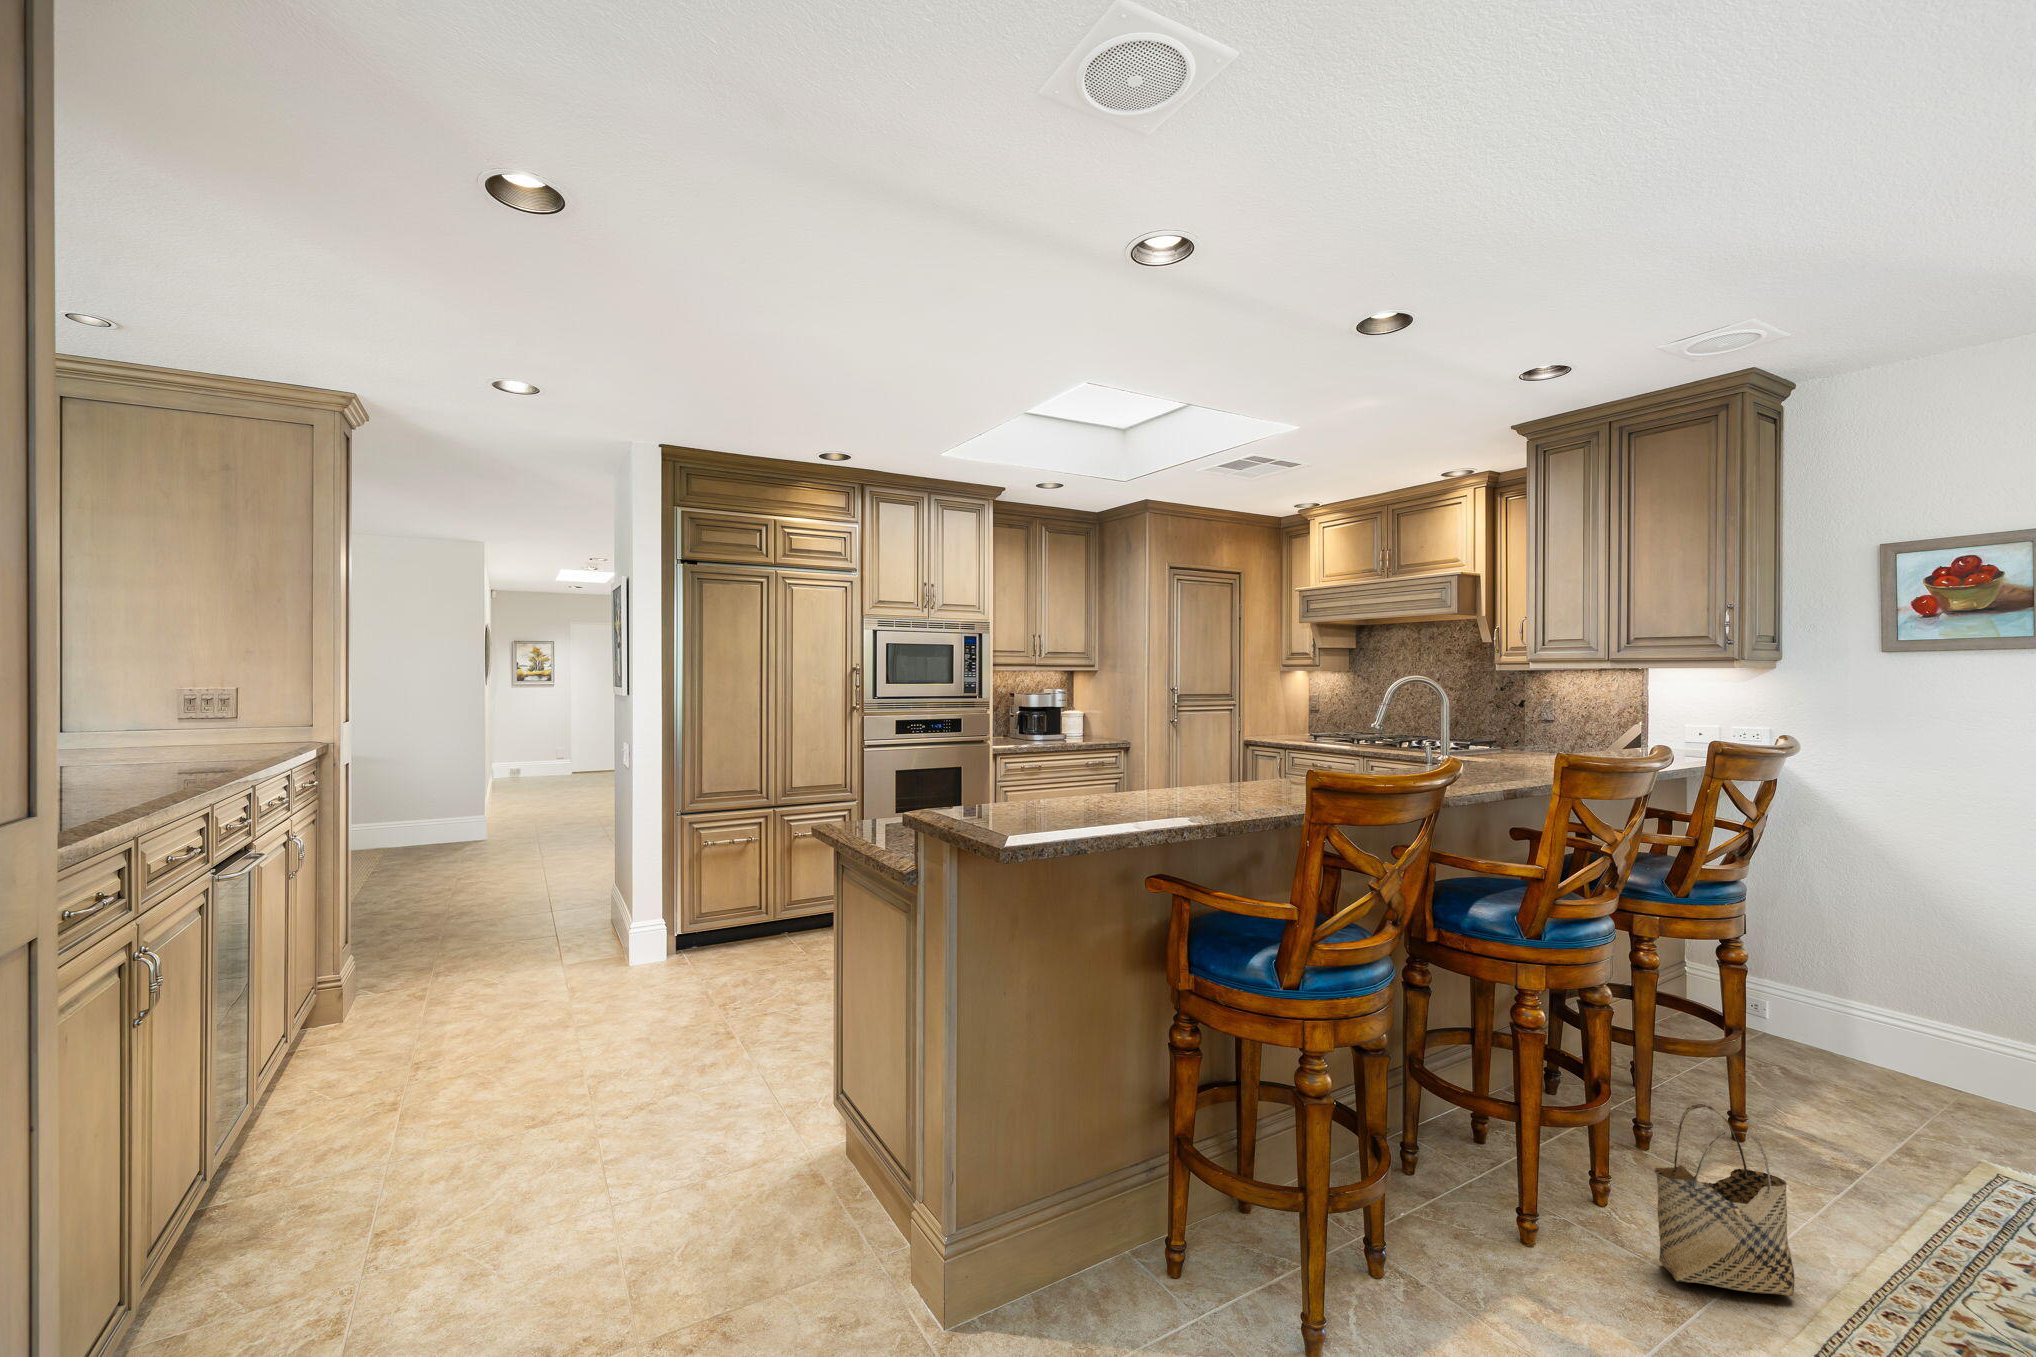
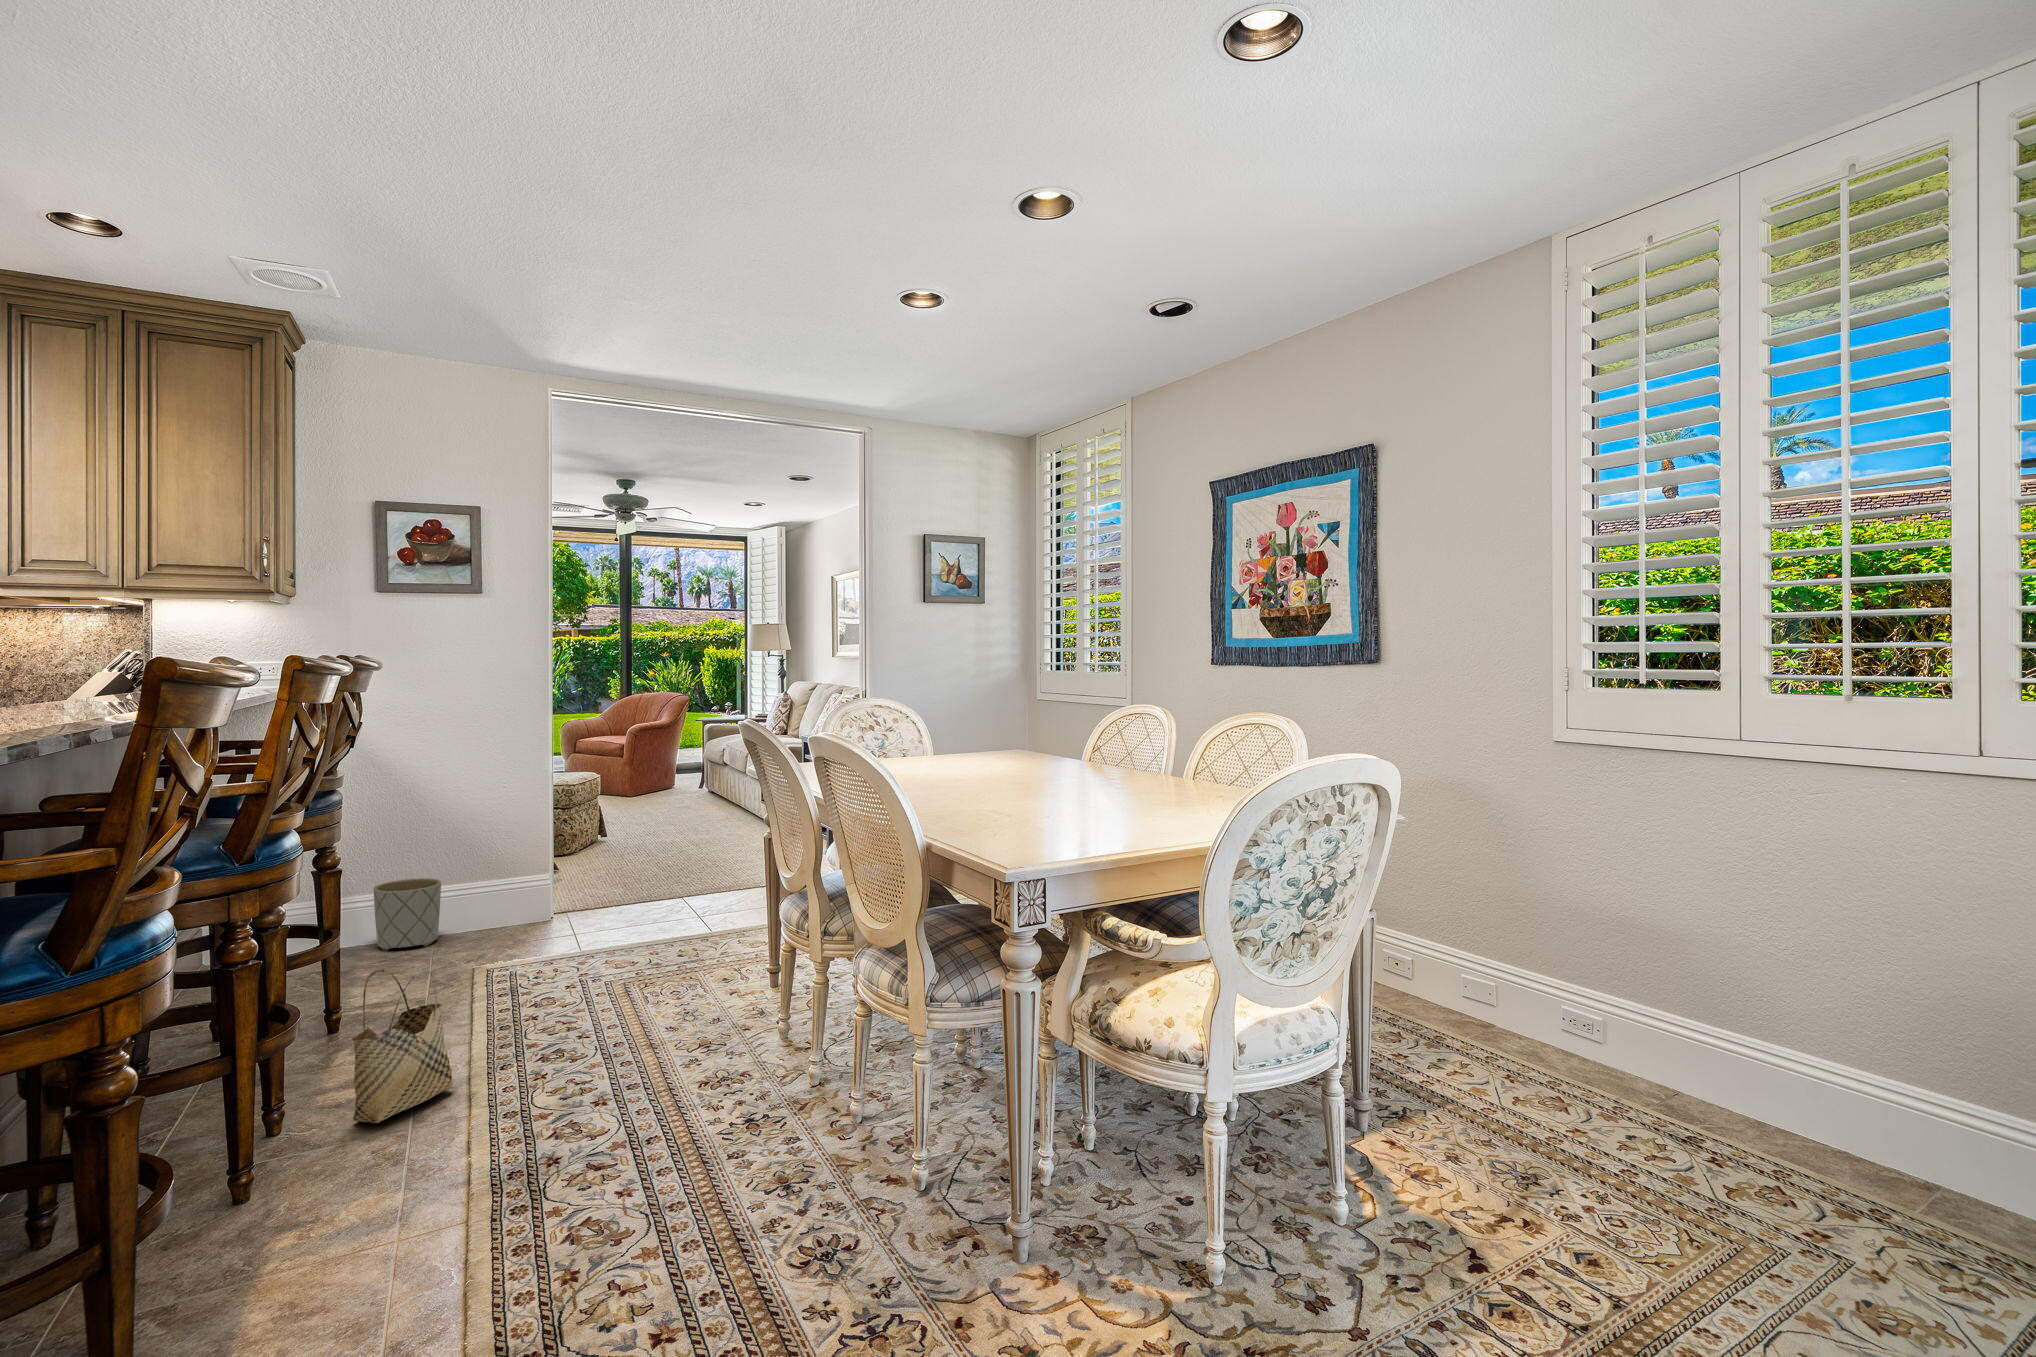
planter: none [1867,1002,1967,1101] -> present [373,878,441,951]

